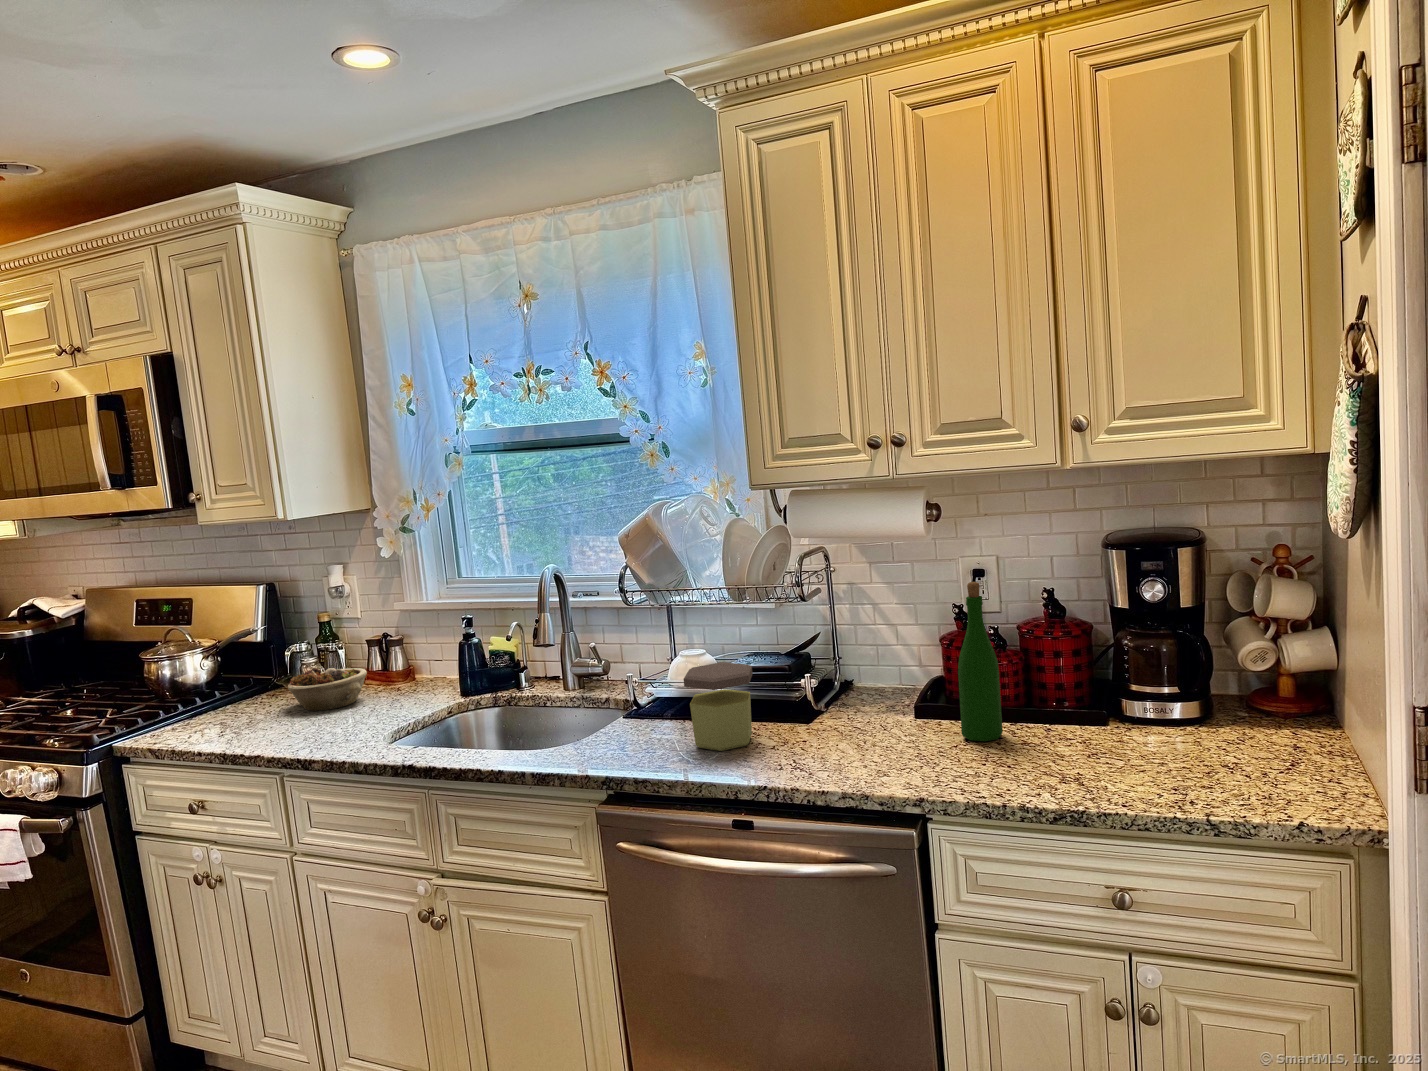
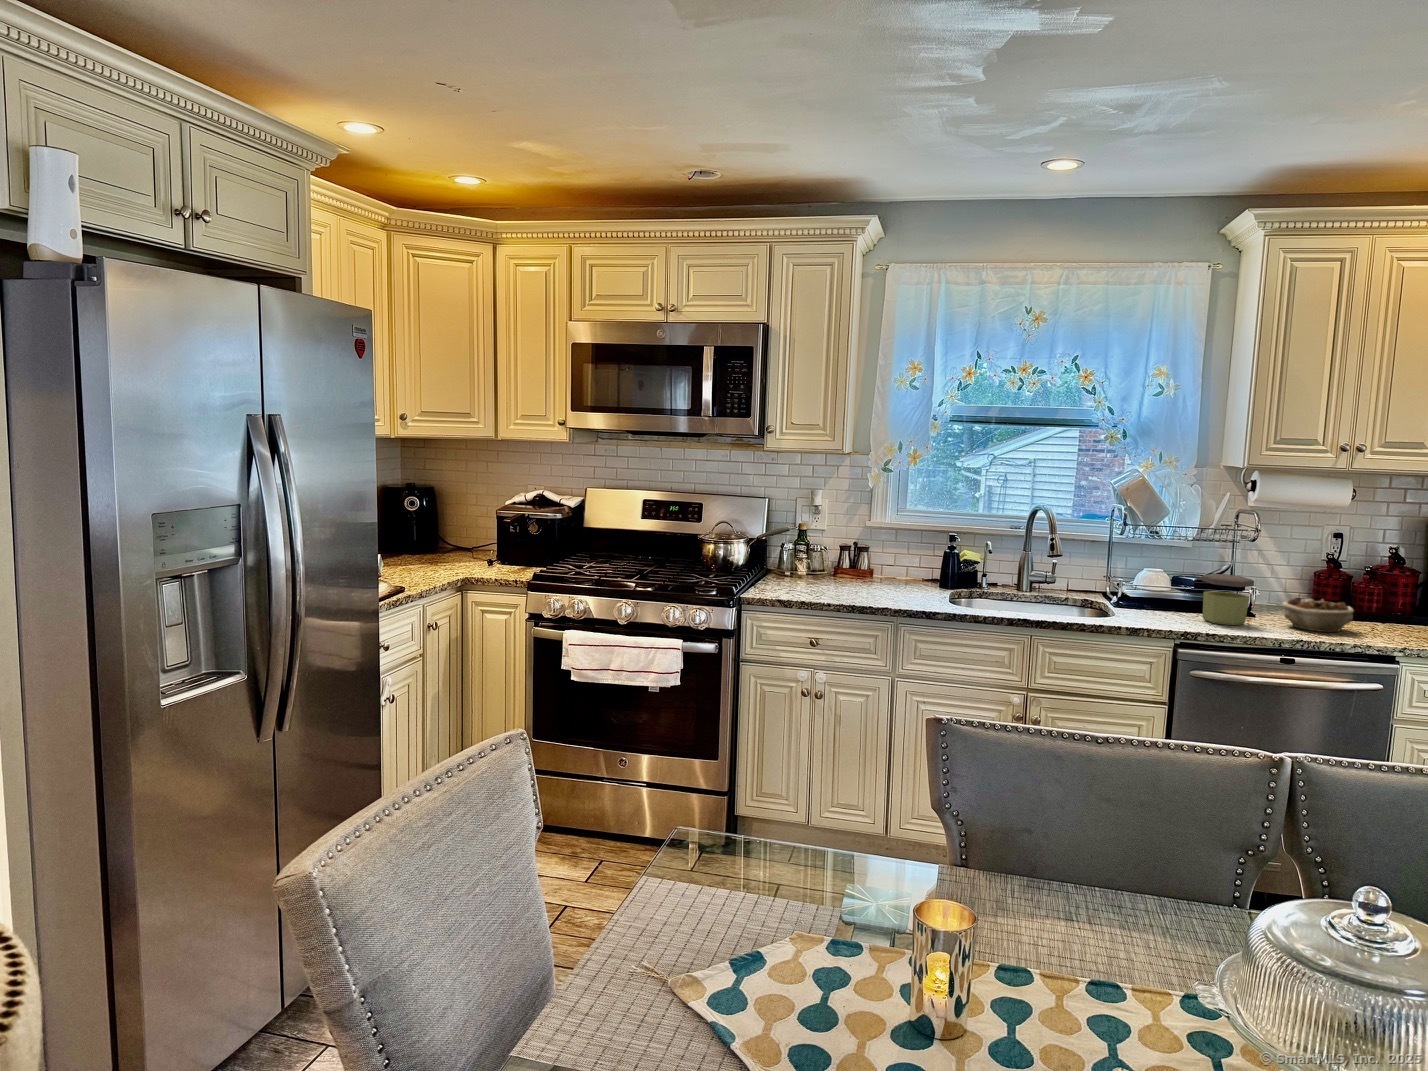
wine bottle: present [958,582,1003,742] -> none [1371,538,1404,632]
succulent planter: present [288,668,367,711] -> present [1282,598,1353,632]

